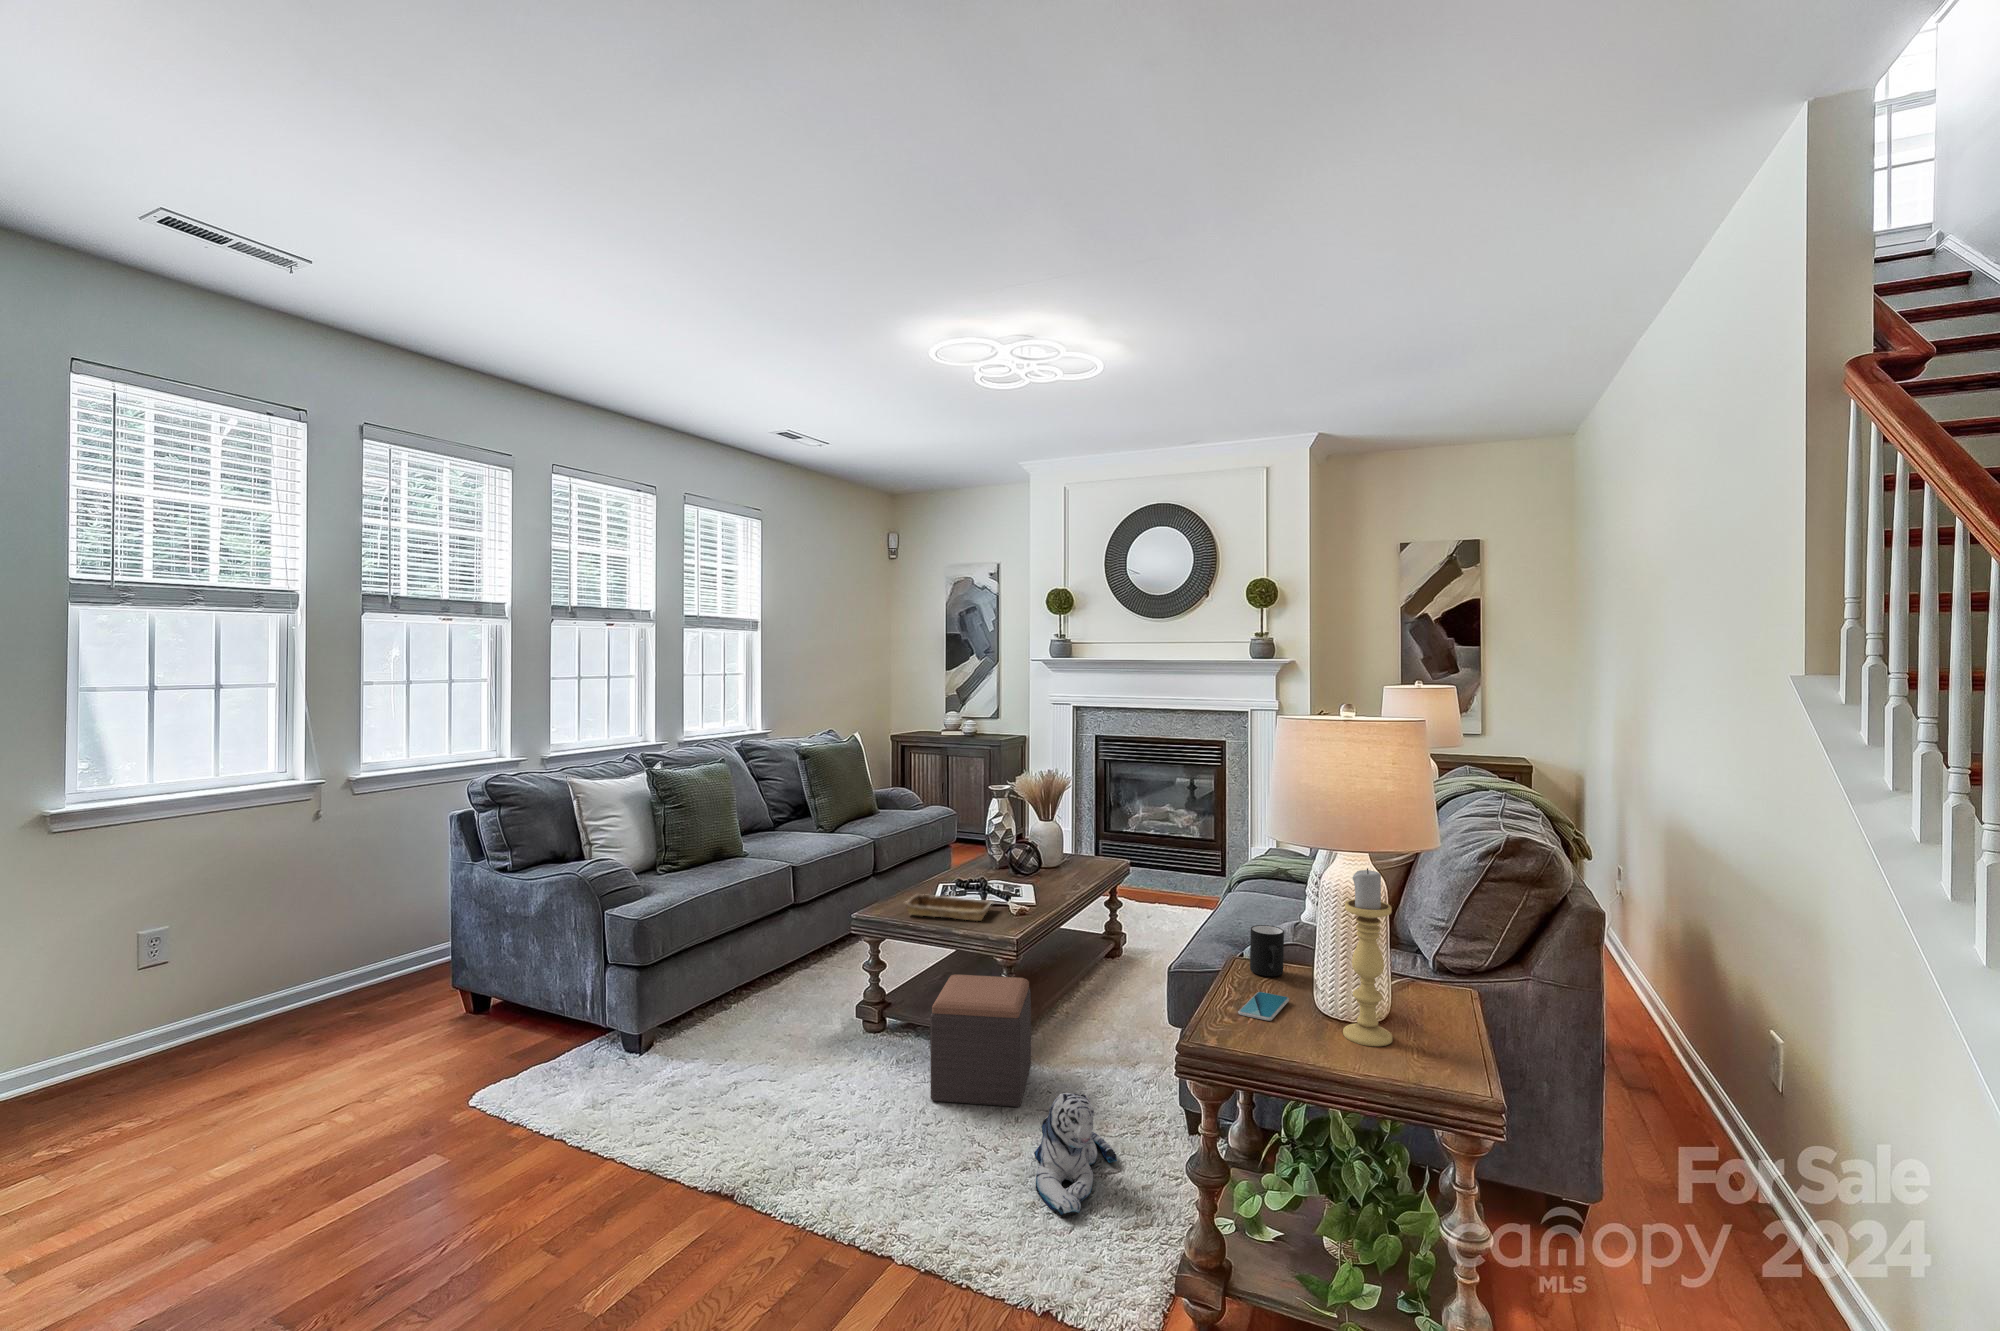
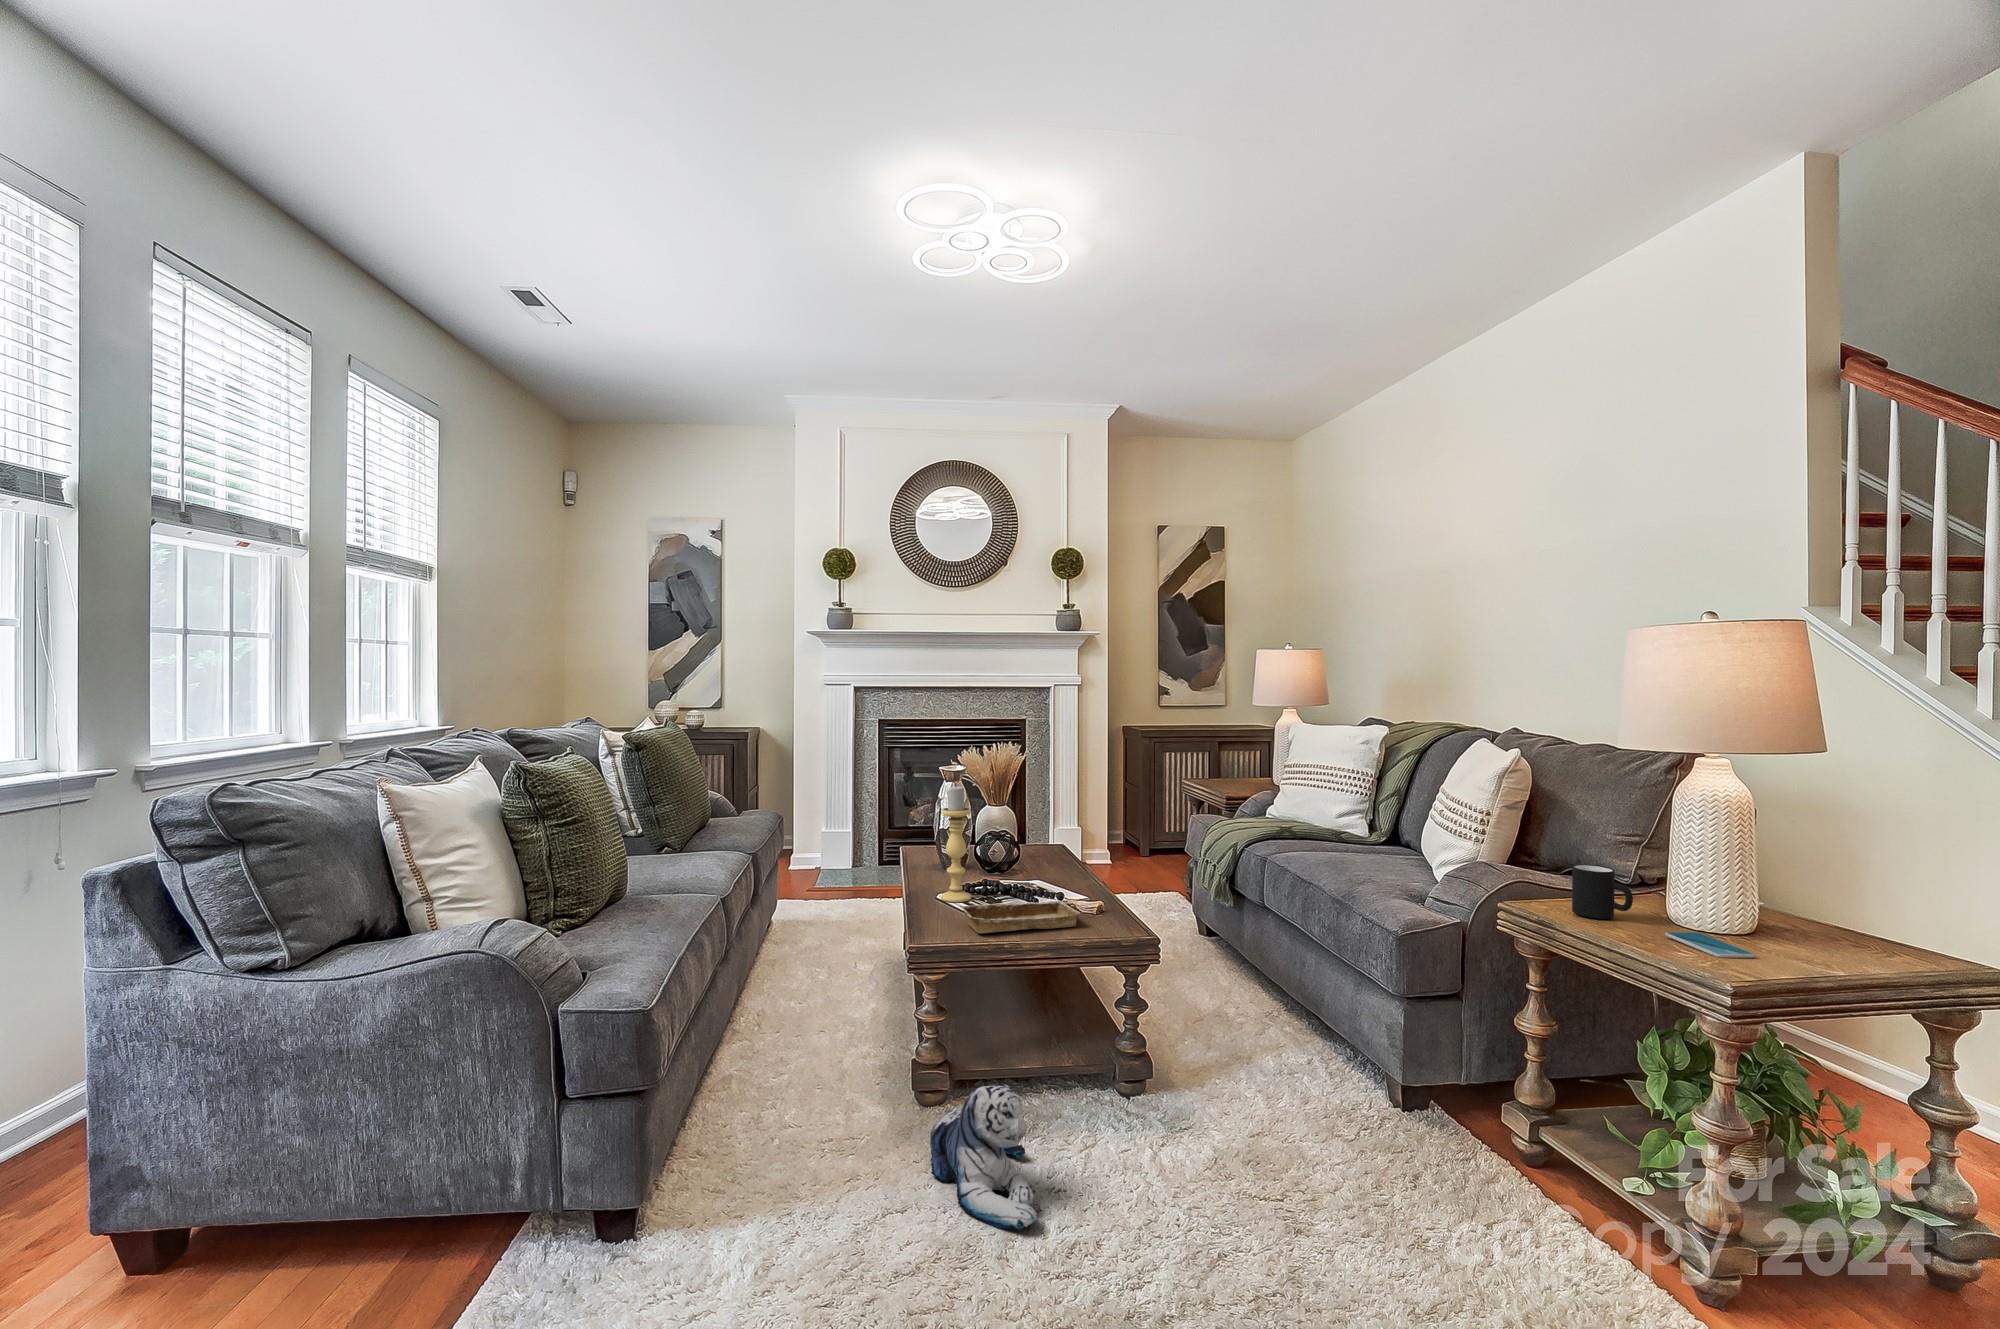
candle holder: present [1343,868,1393,1046] -> present [941,785,972,902]
footstool: present [930,974,1031,1107] -> none [1091,986,1248,1172]
plush toy: present [1034,1093,1117,1215] -> present [930,1084,1037,1230]

